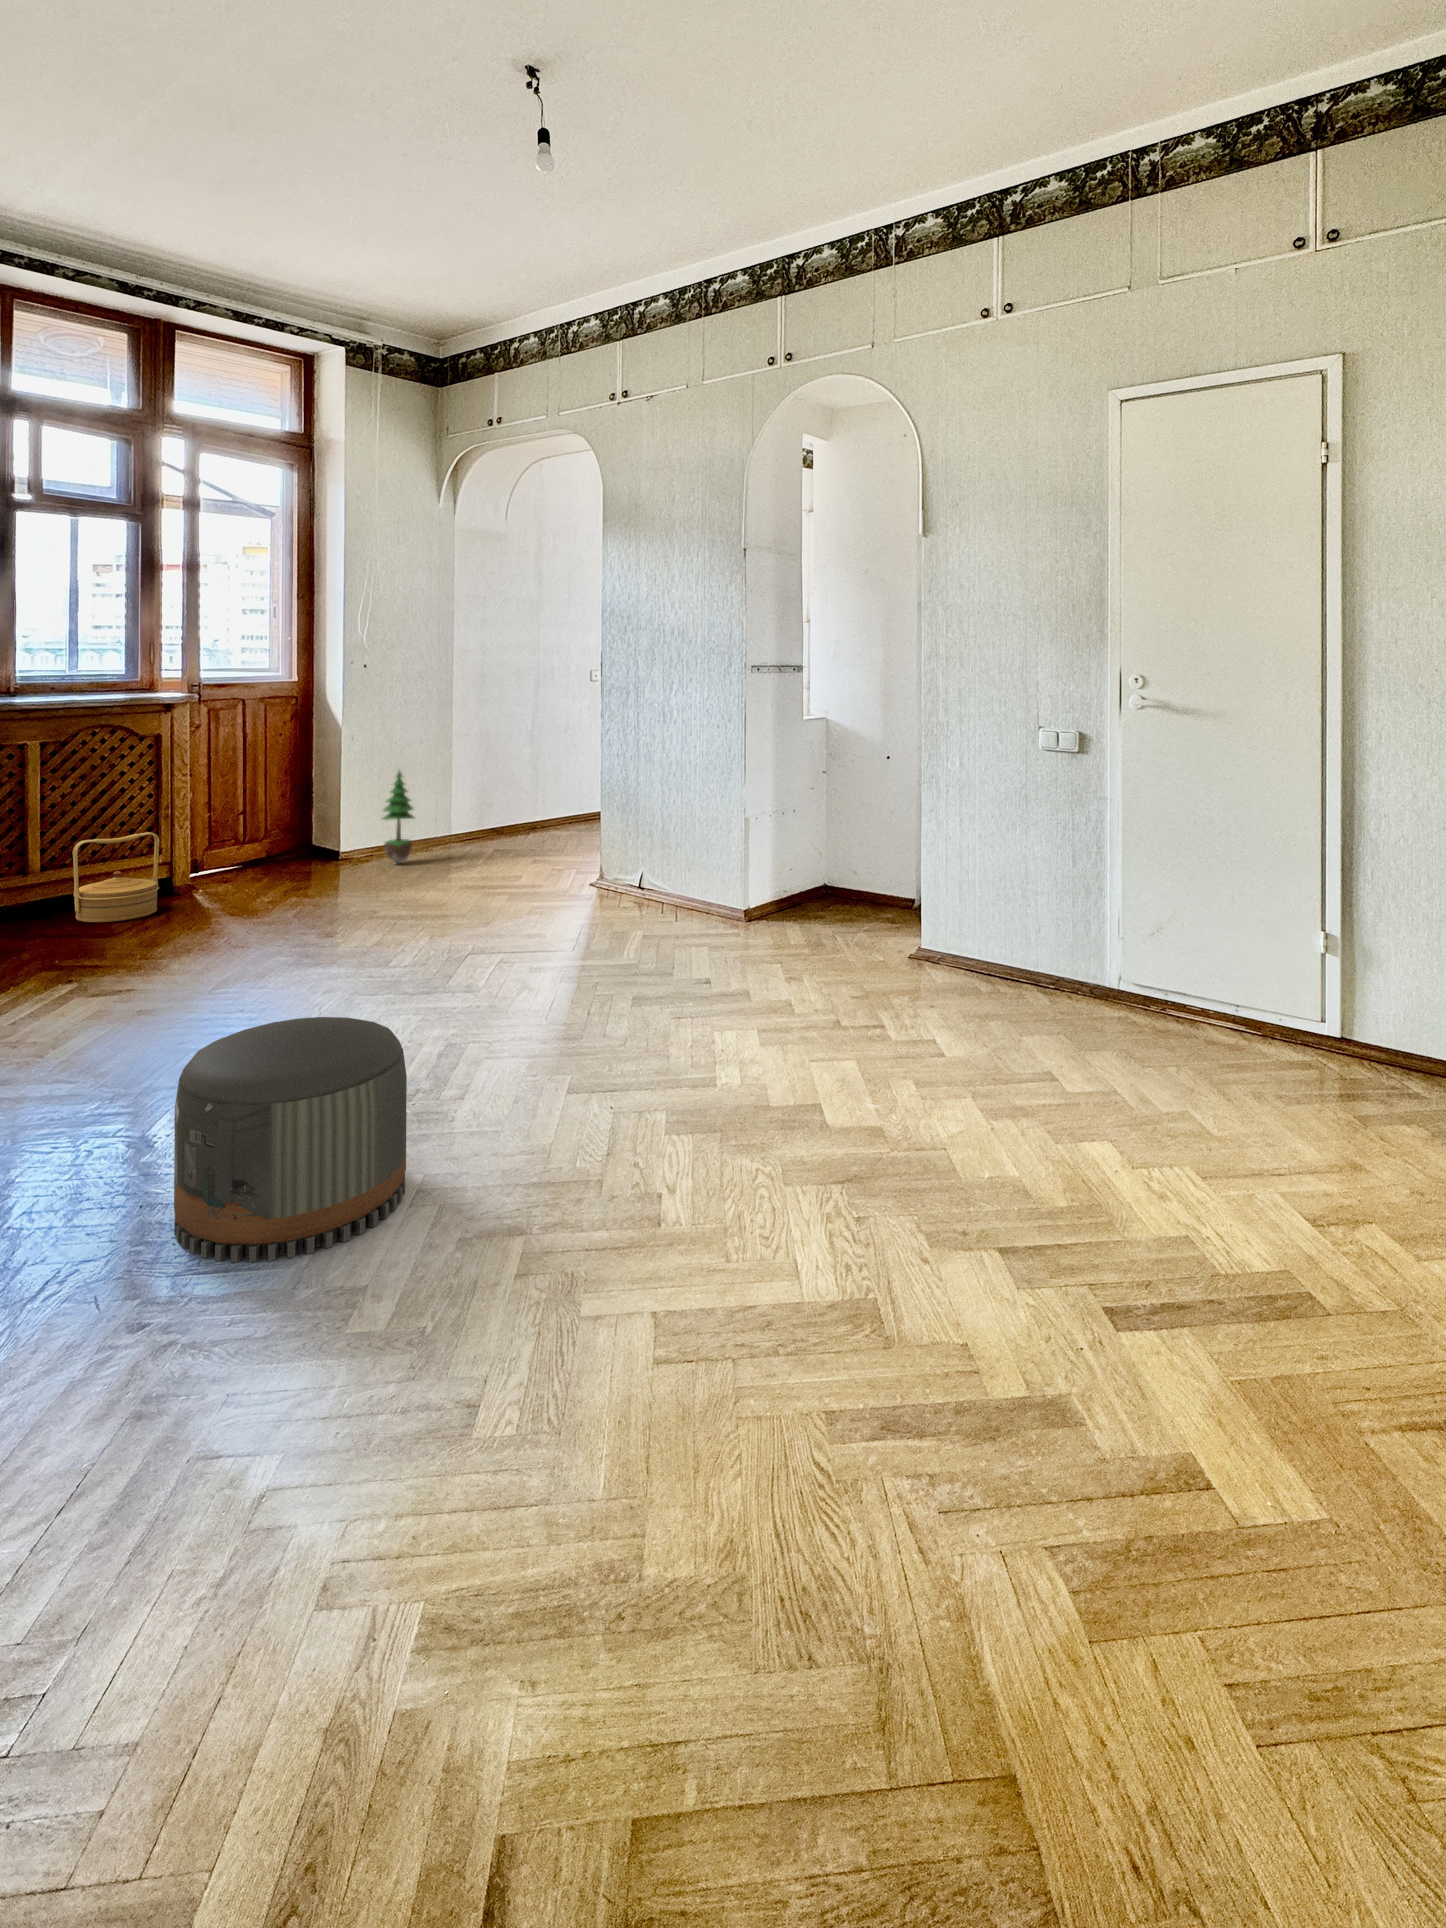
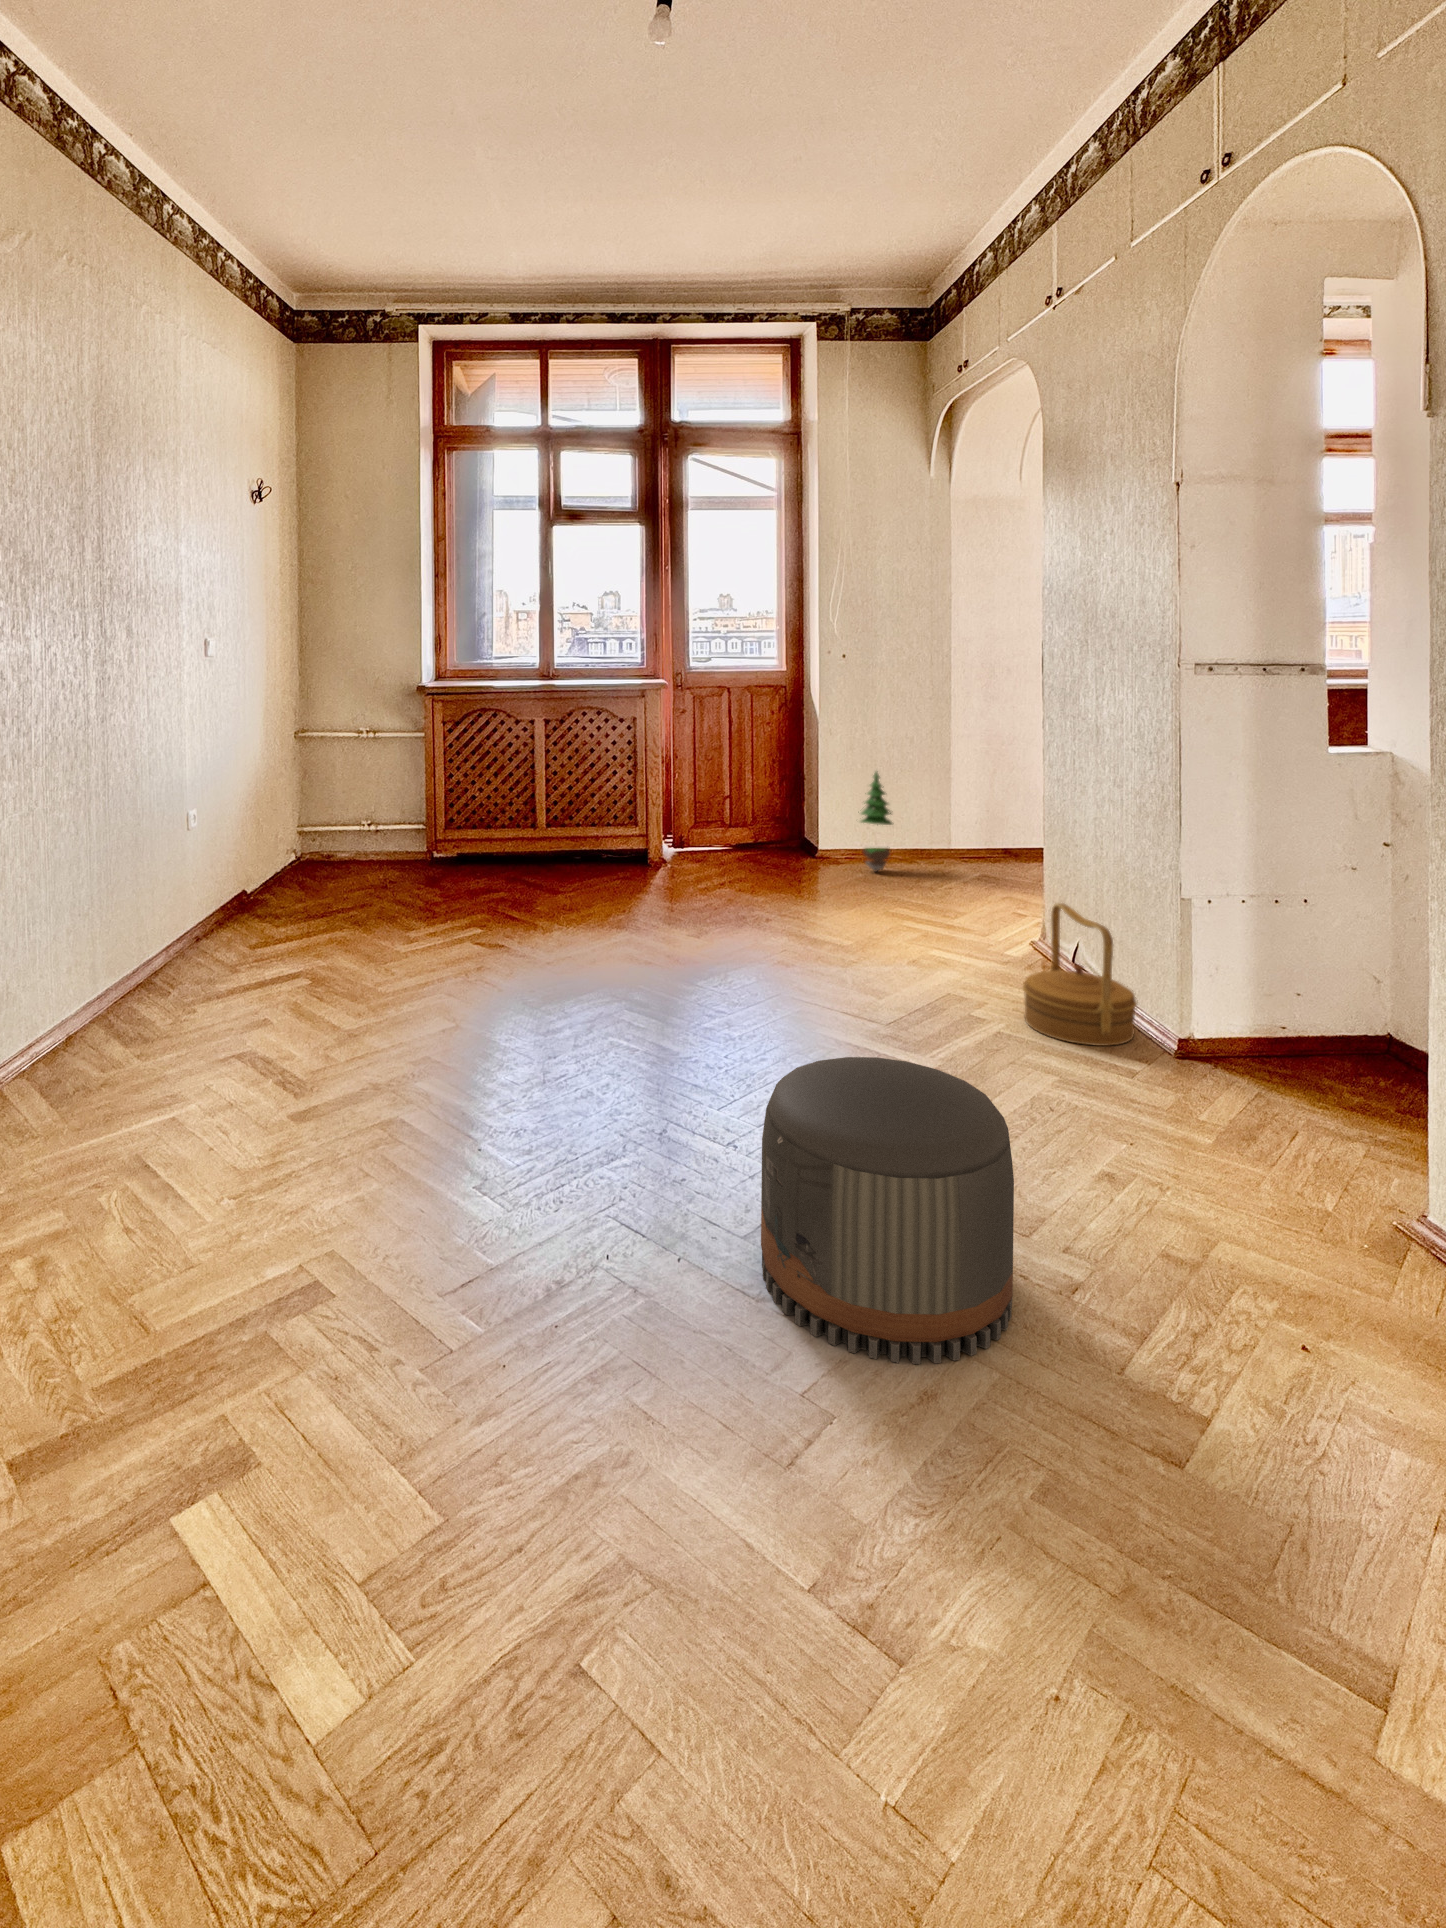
woven basket: present [73,832,159,922] -> present [1023,903,1137,1046]
pouf: present [174,1017,407,1262] -> present [761,1057,1014,1364]

